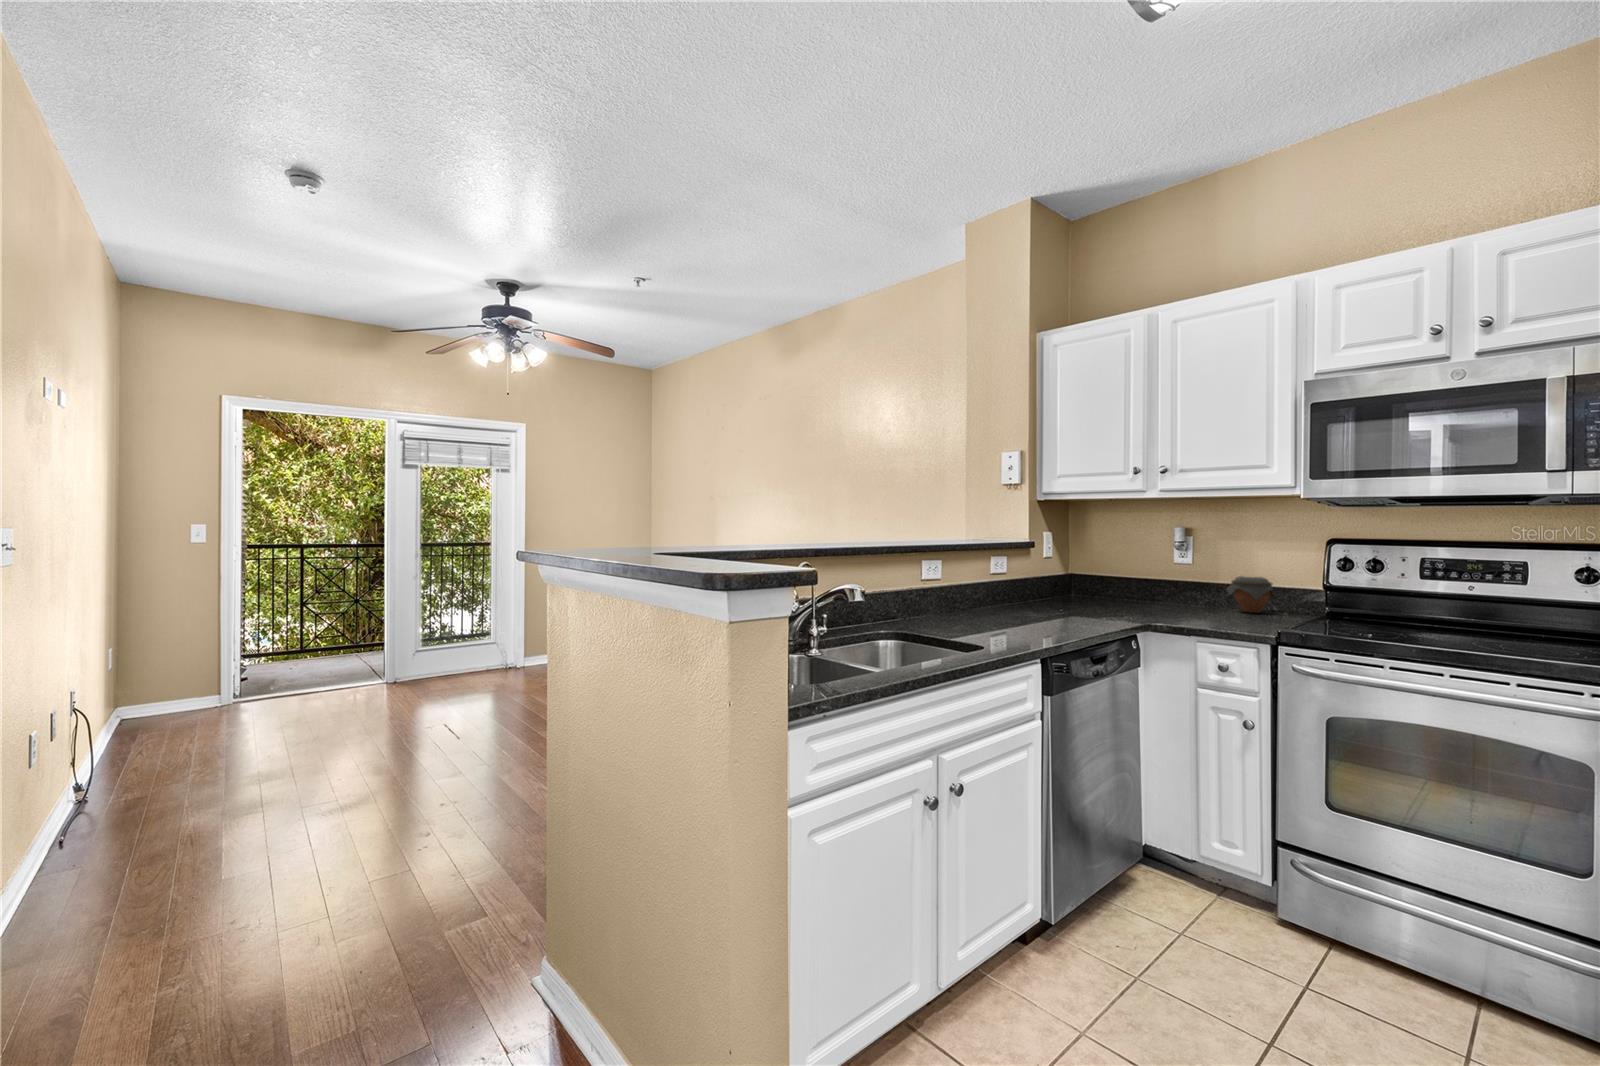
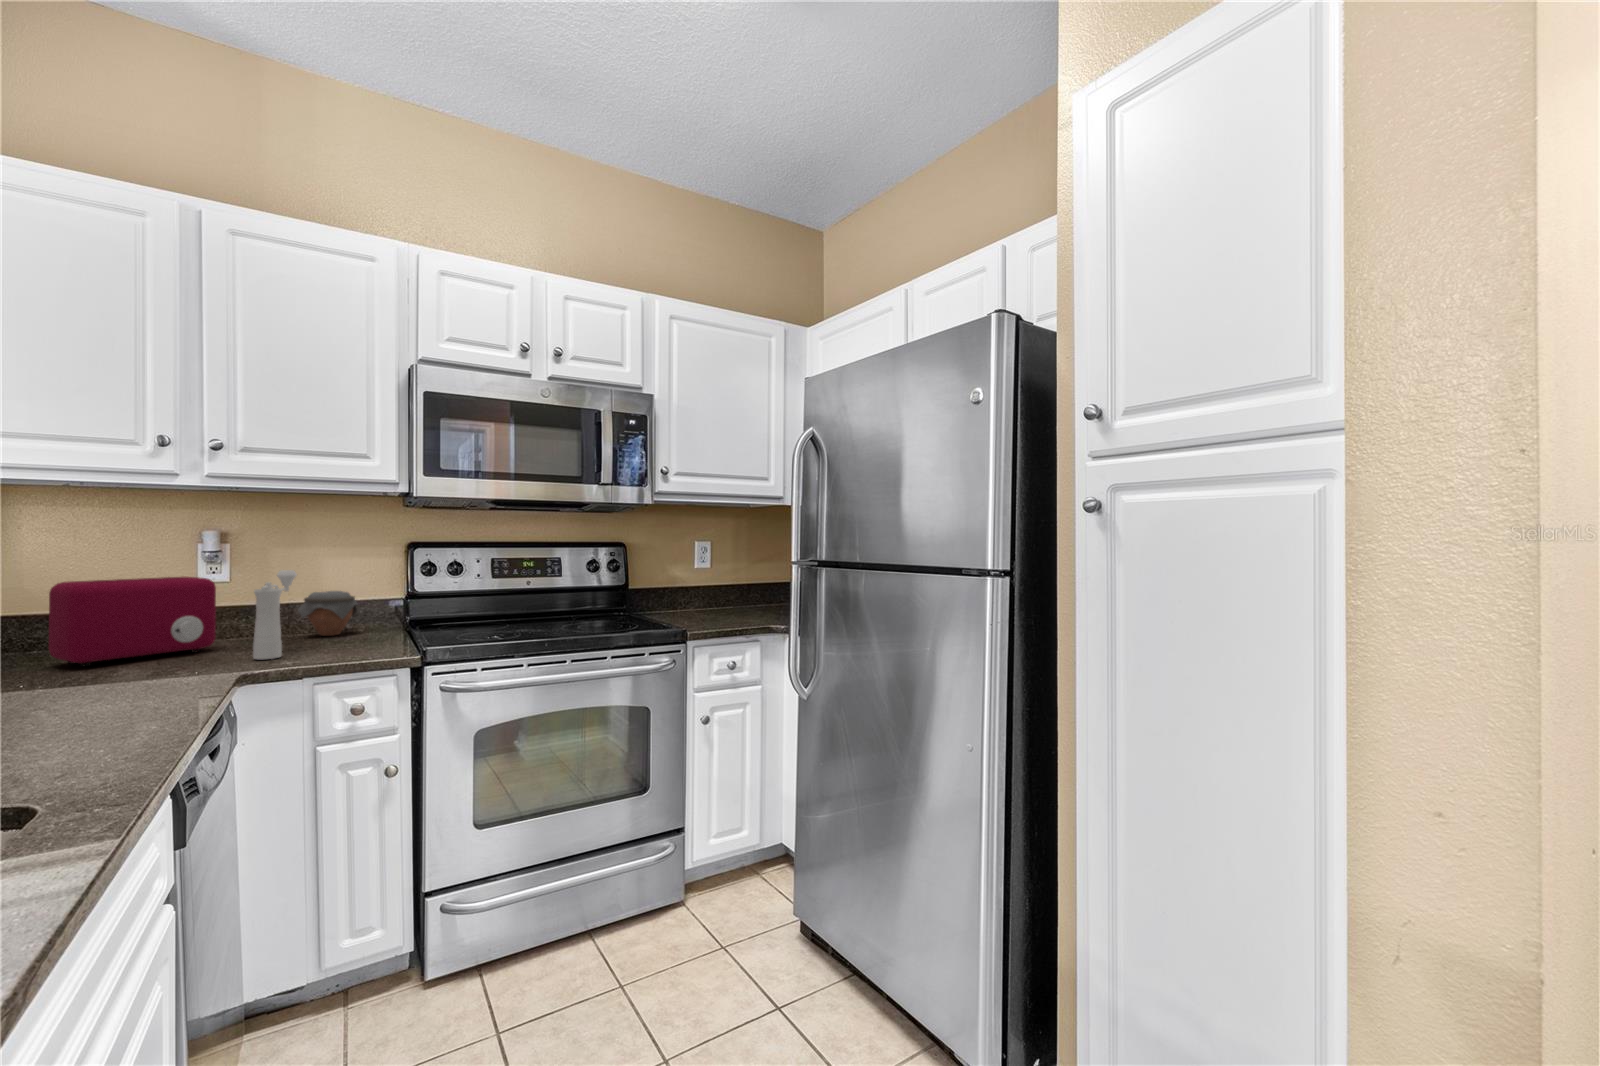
toaster: none [1084,556,1167,609] -> present [49,577,216,666]
pepper mill: none [1169,557,1209,619] -> present [253,570,297,660]

